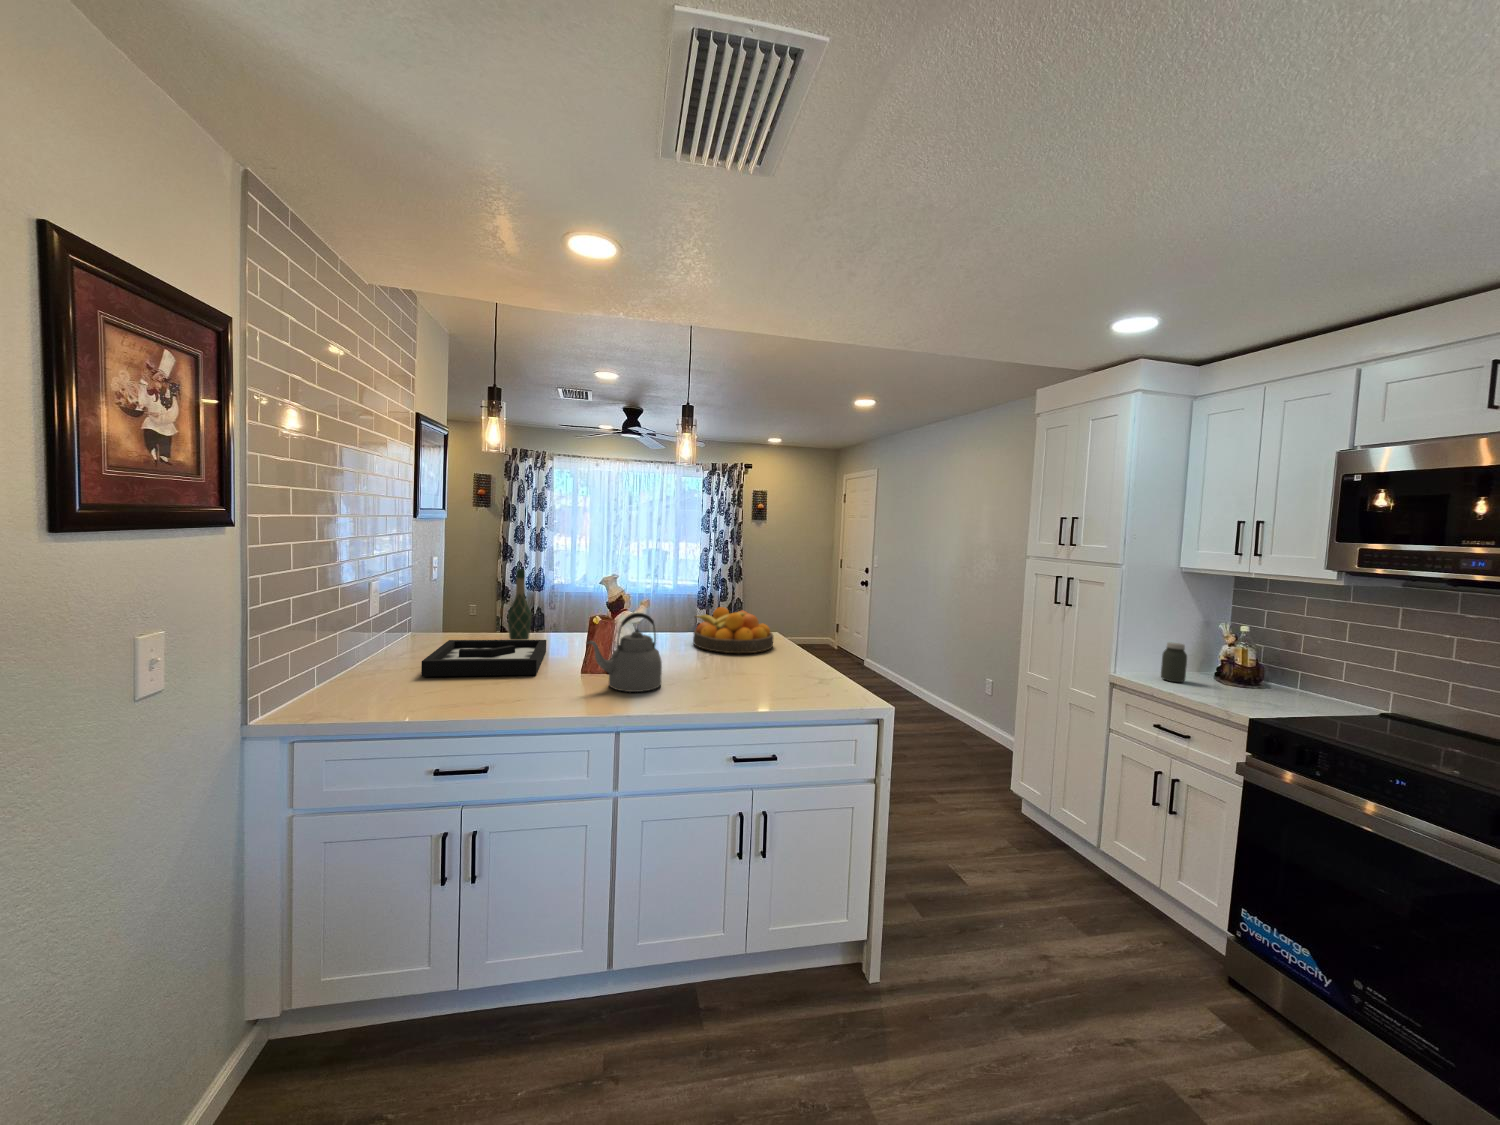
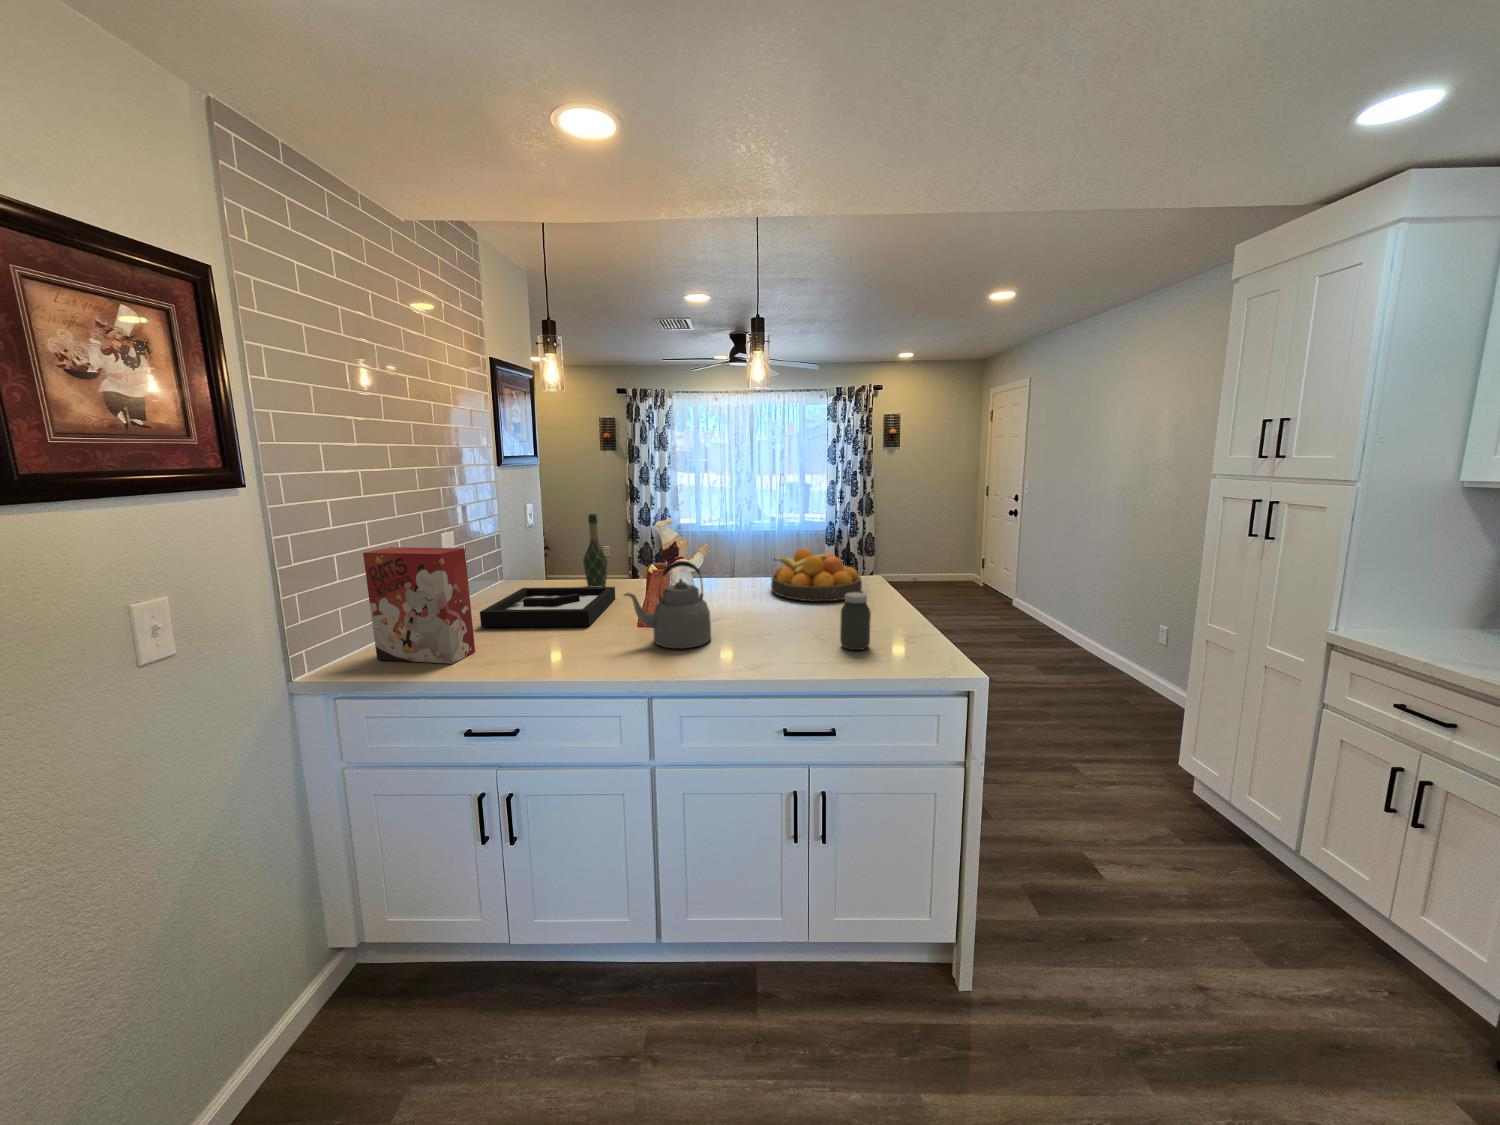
cereal box: none [325,593,432,709] -> present [363,547,475,664]
jar: present [1161,642,1187,682] -> present [840,593,871,650]

